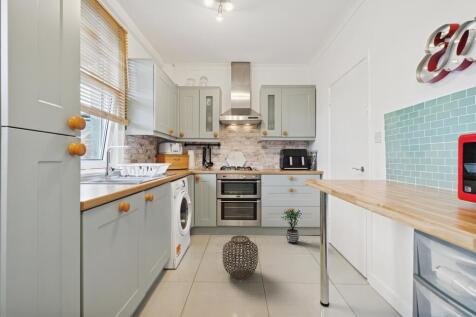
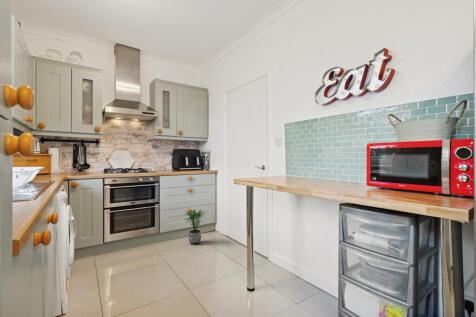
woven basket: present [223,235,258,280] -> none [138,245,180,296]

